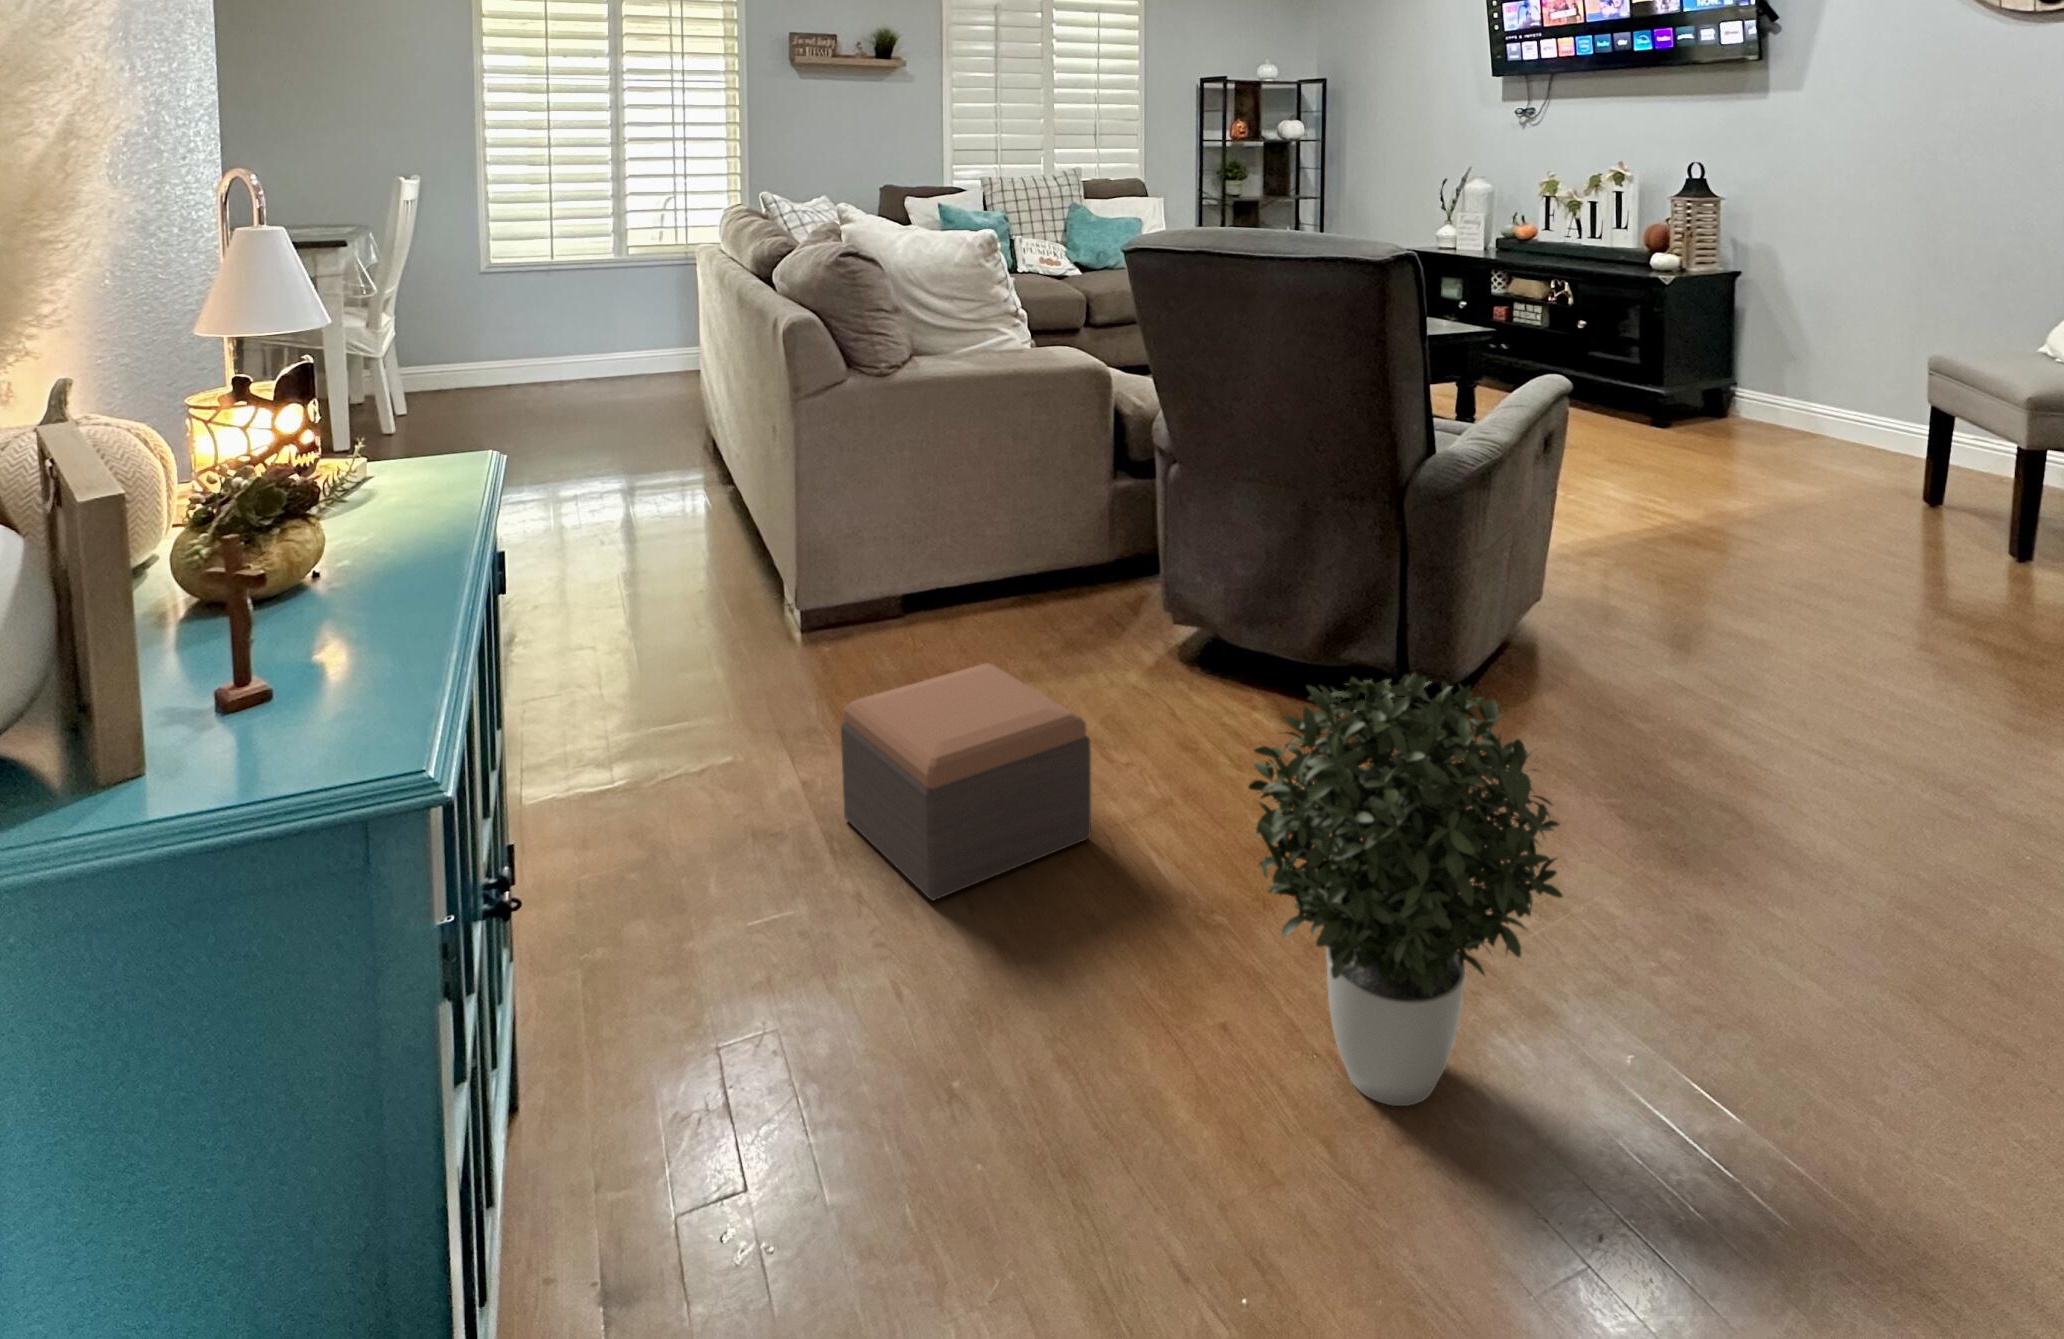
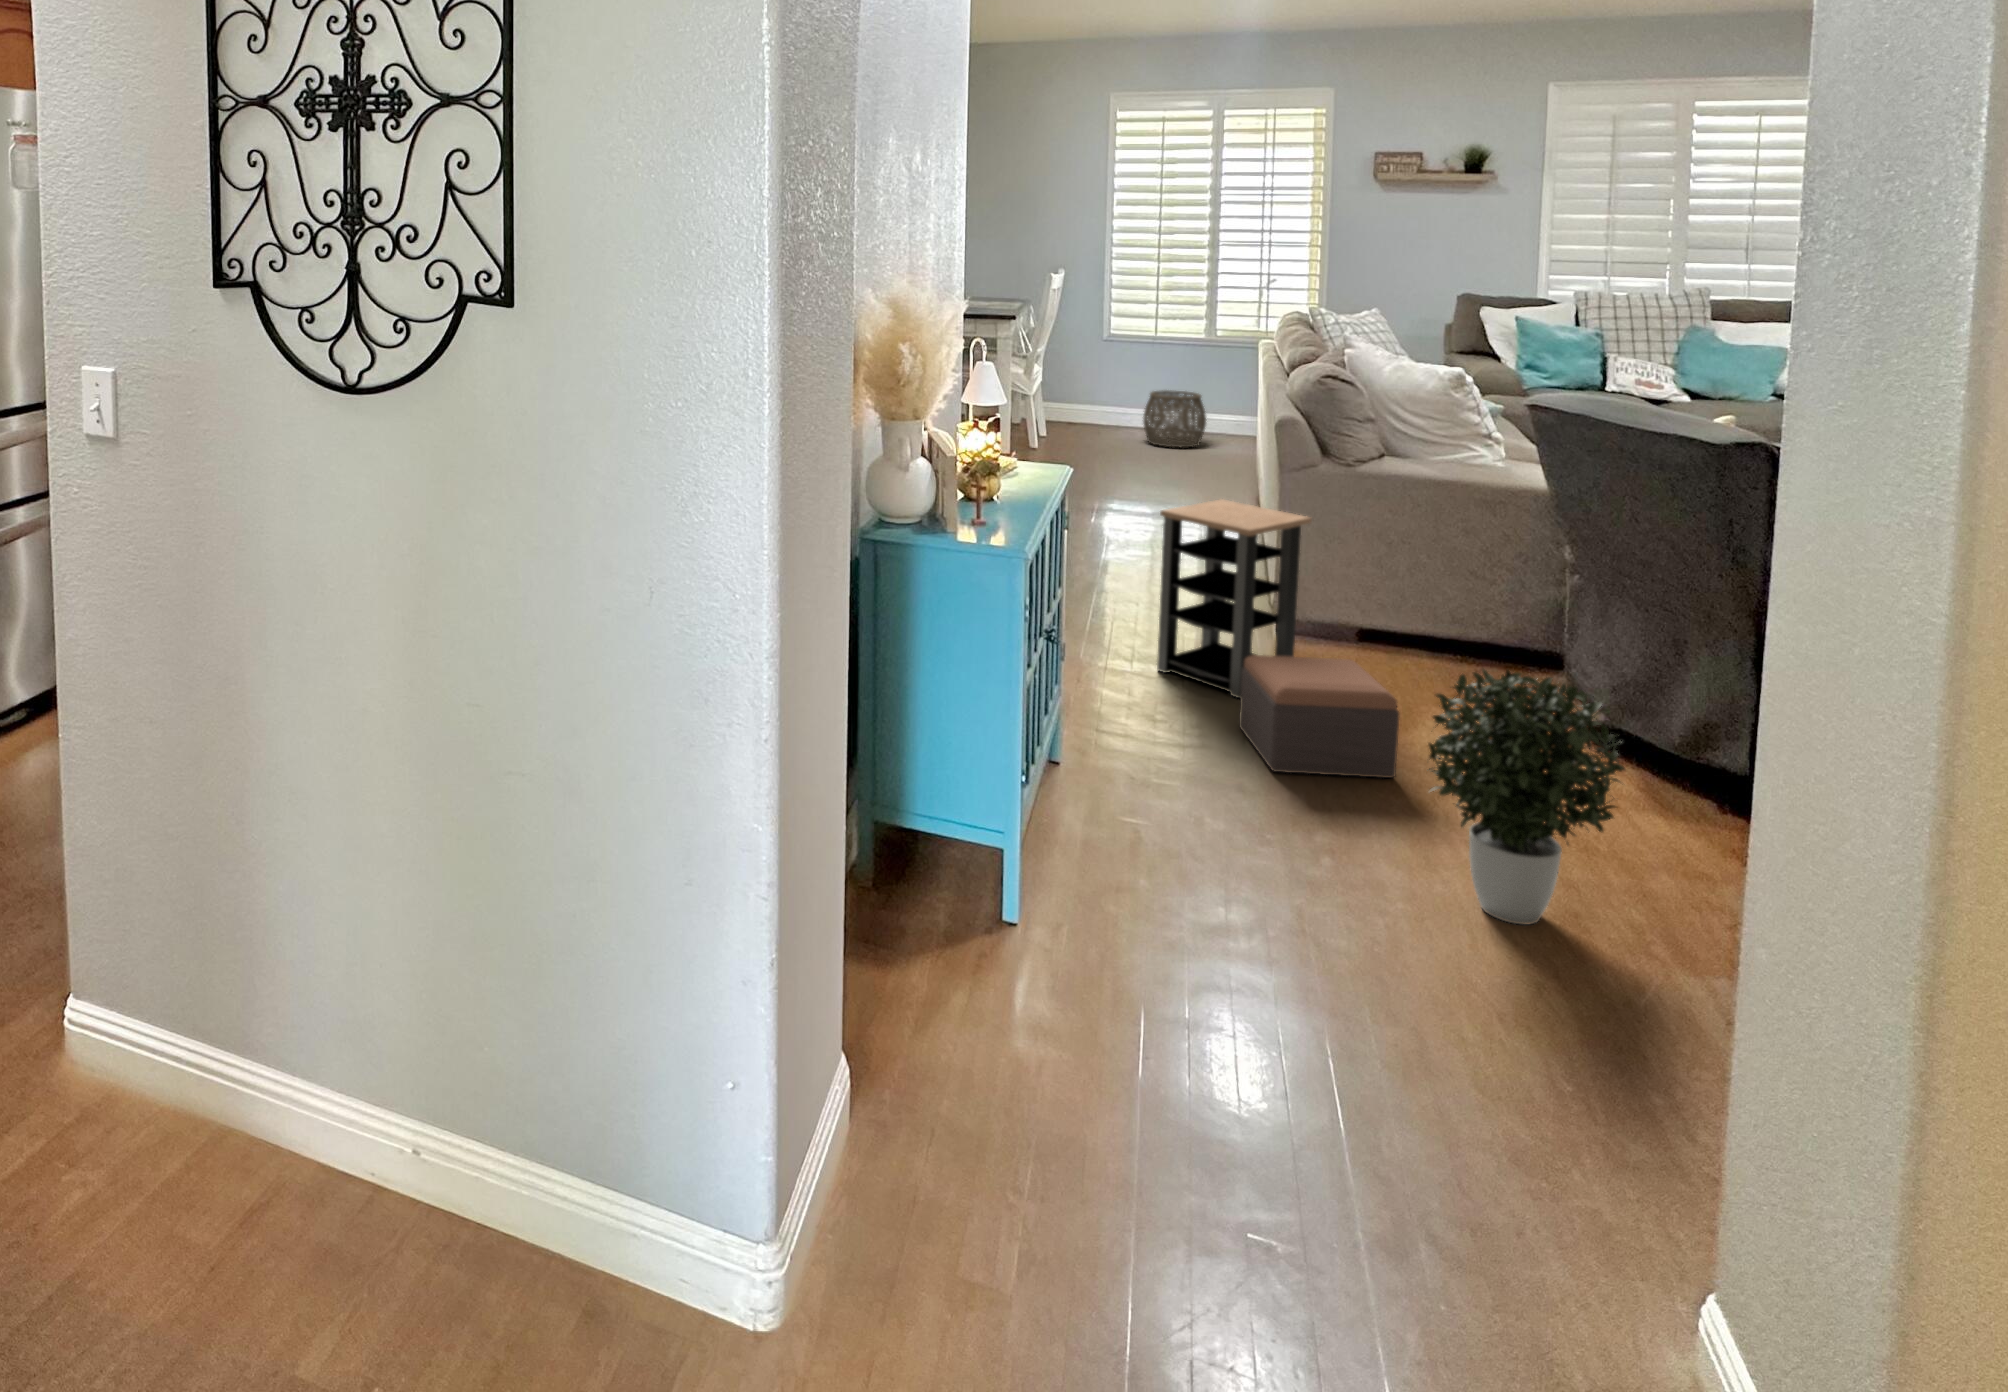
woven basket: none [561,313,640,383] -> present [1143,390,1206,448]
side table: none [661,448,882,757] -> present [1157,499,1312,698]

